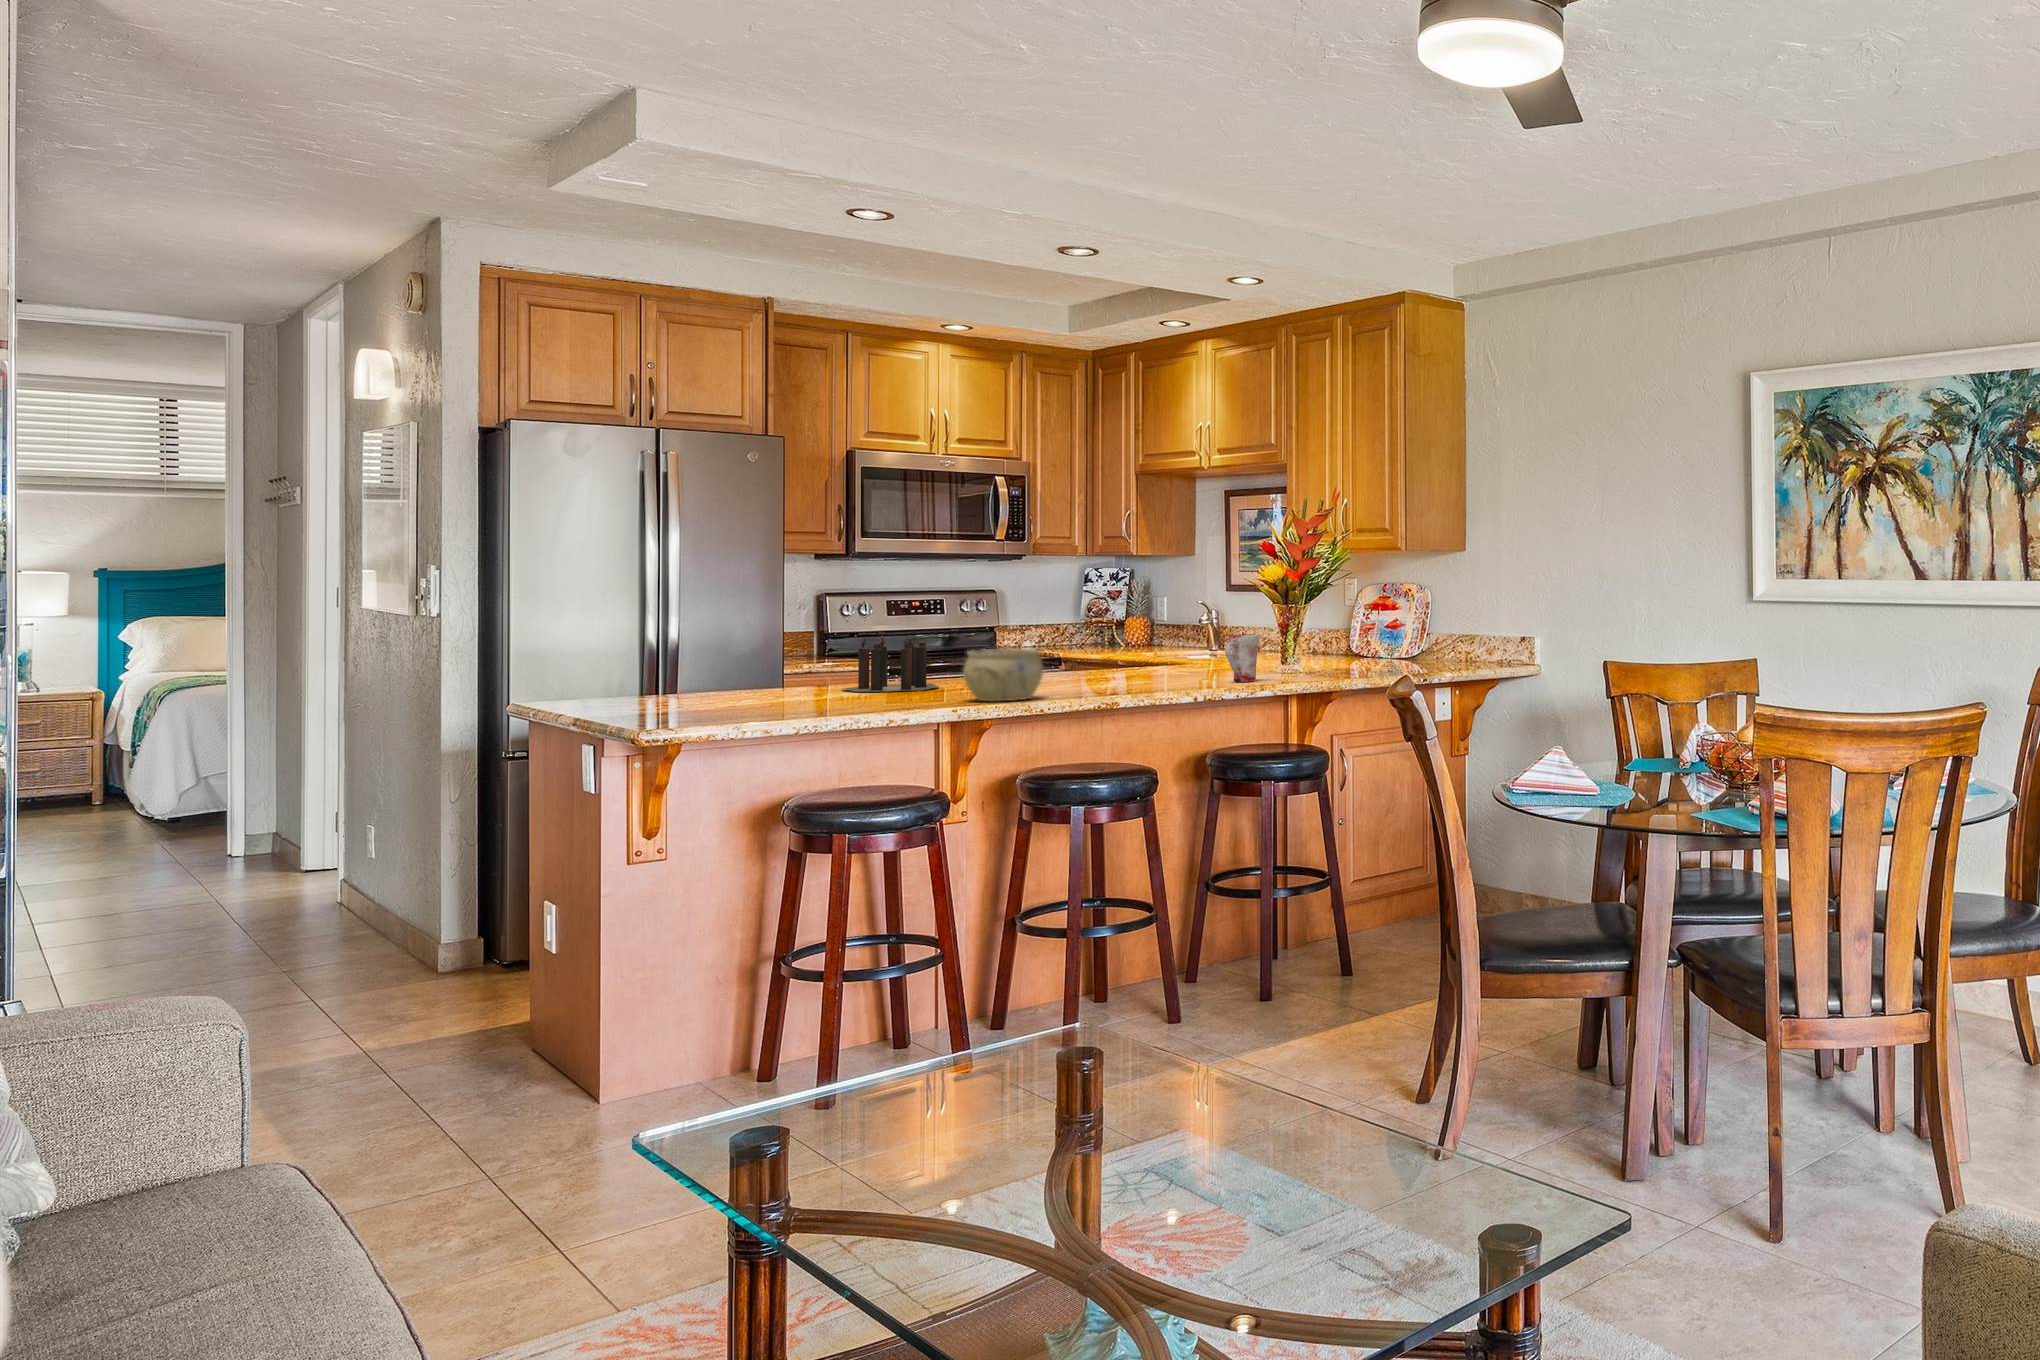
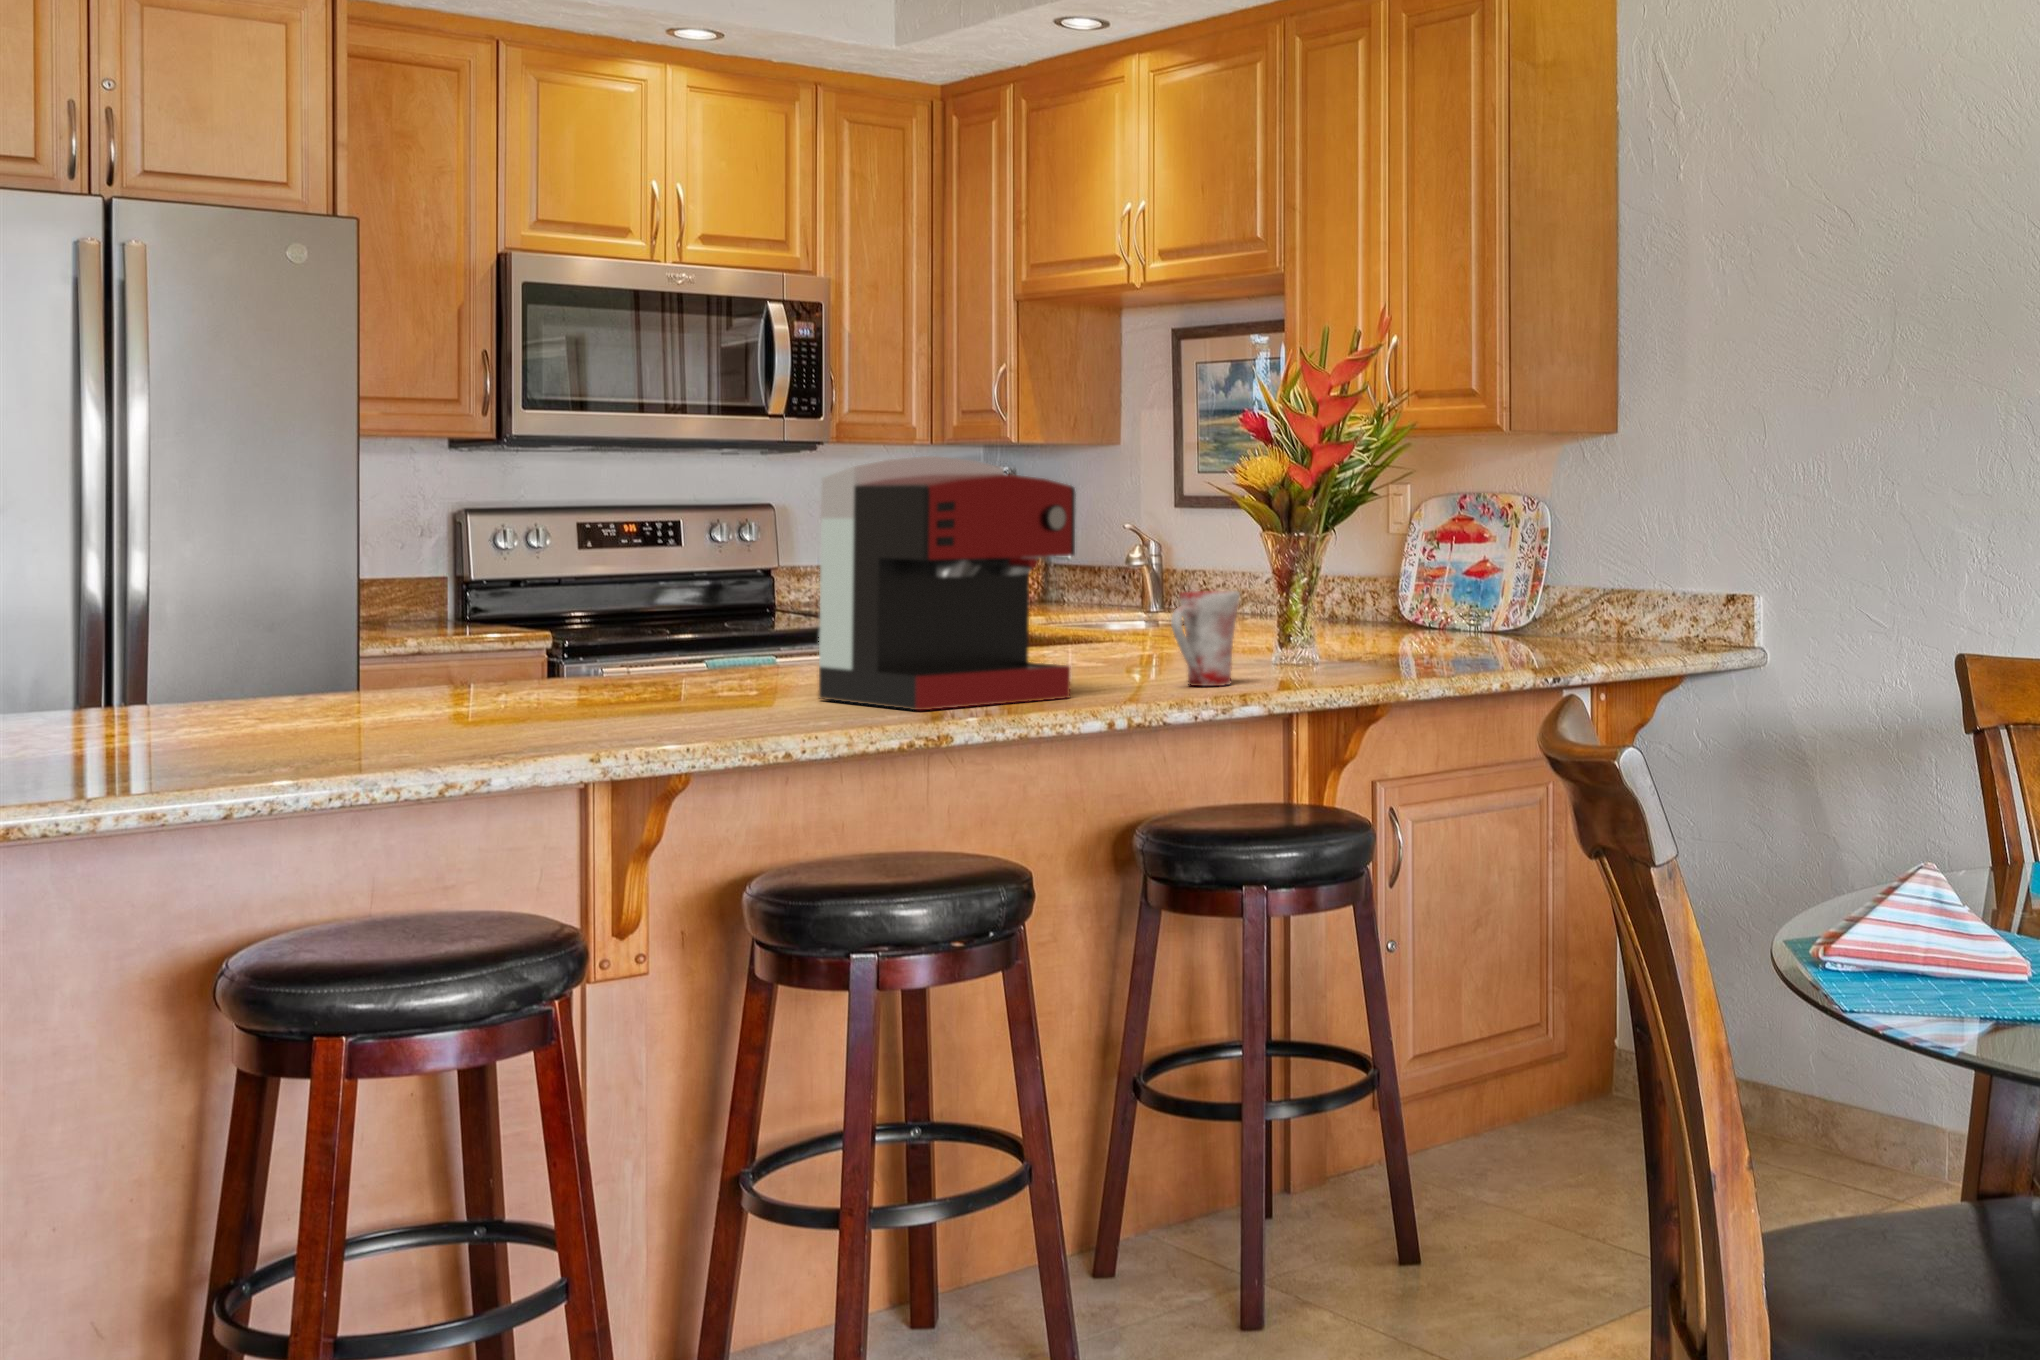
coffee maker: none [1048,567,1177,692] -> present [819,456,1076,710]
candle: present [843,636,939,692] -> none [399,591,660,705]
ceramic bowl: present [963,649,1043,701] -> none [628,622,796,734]

